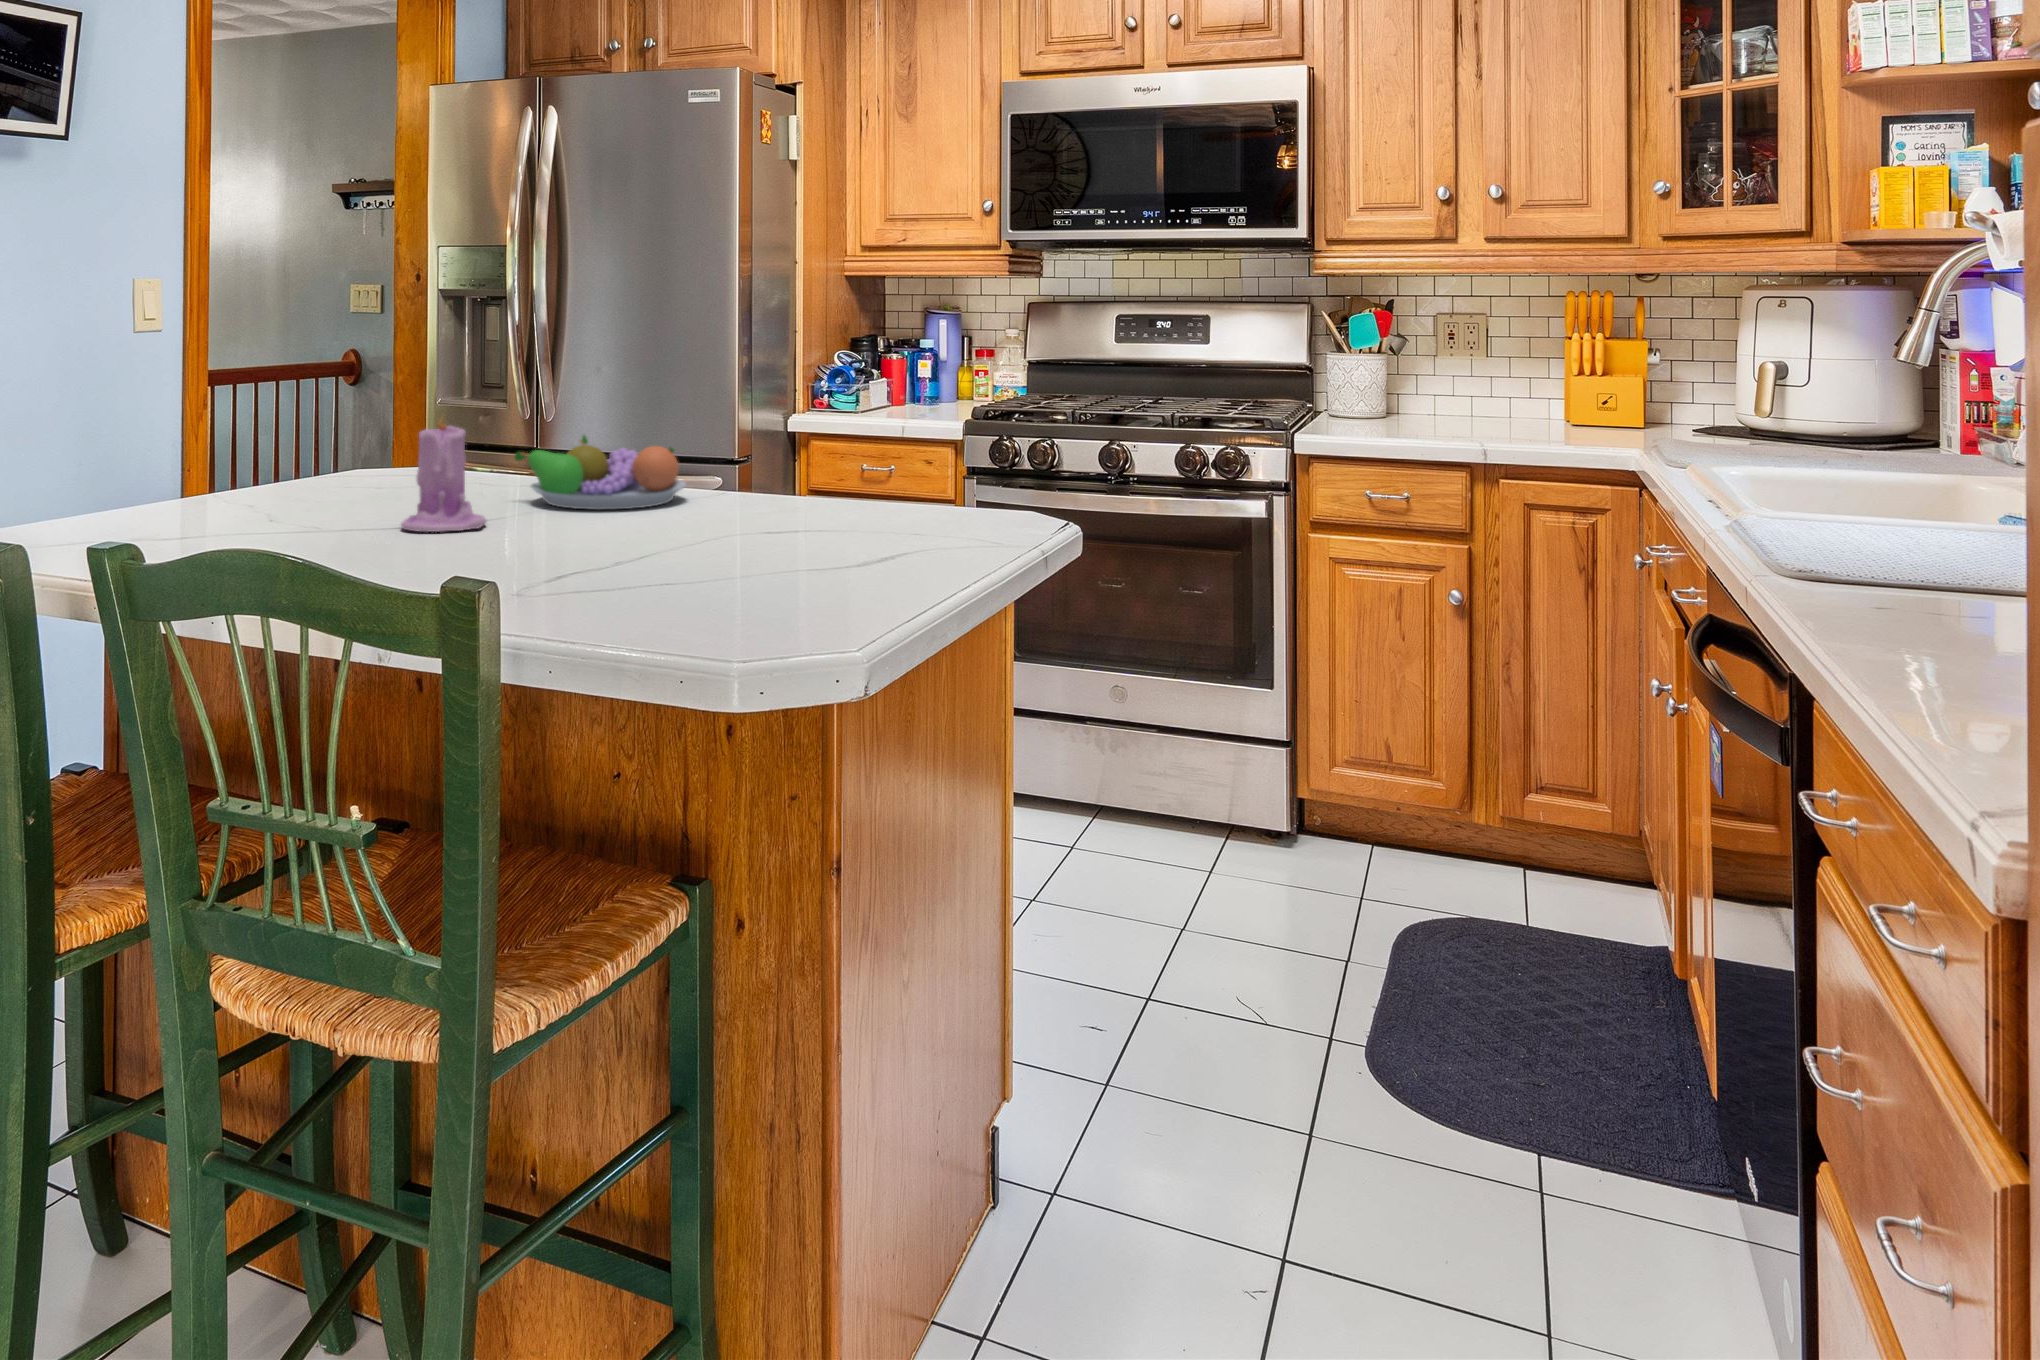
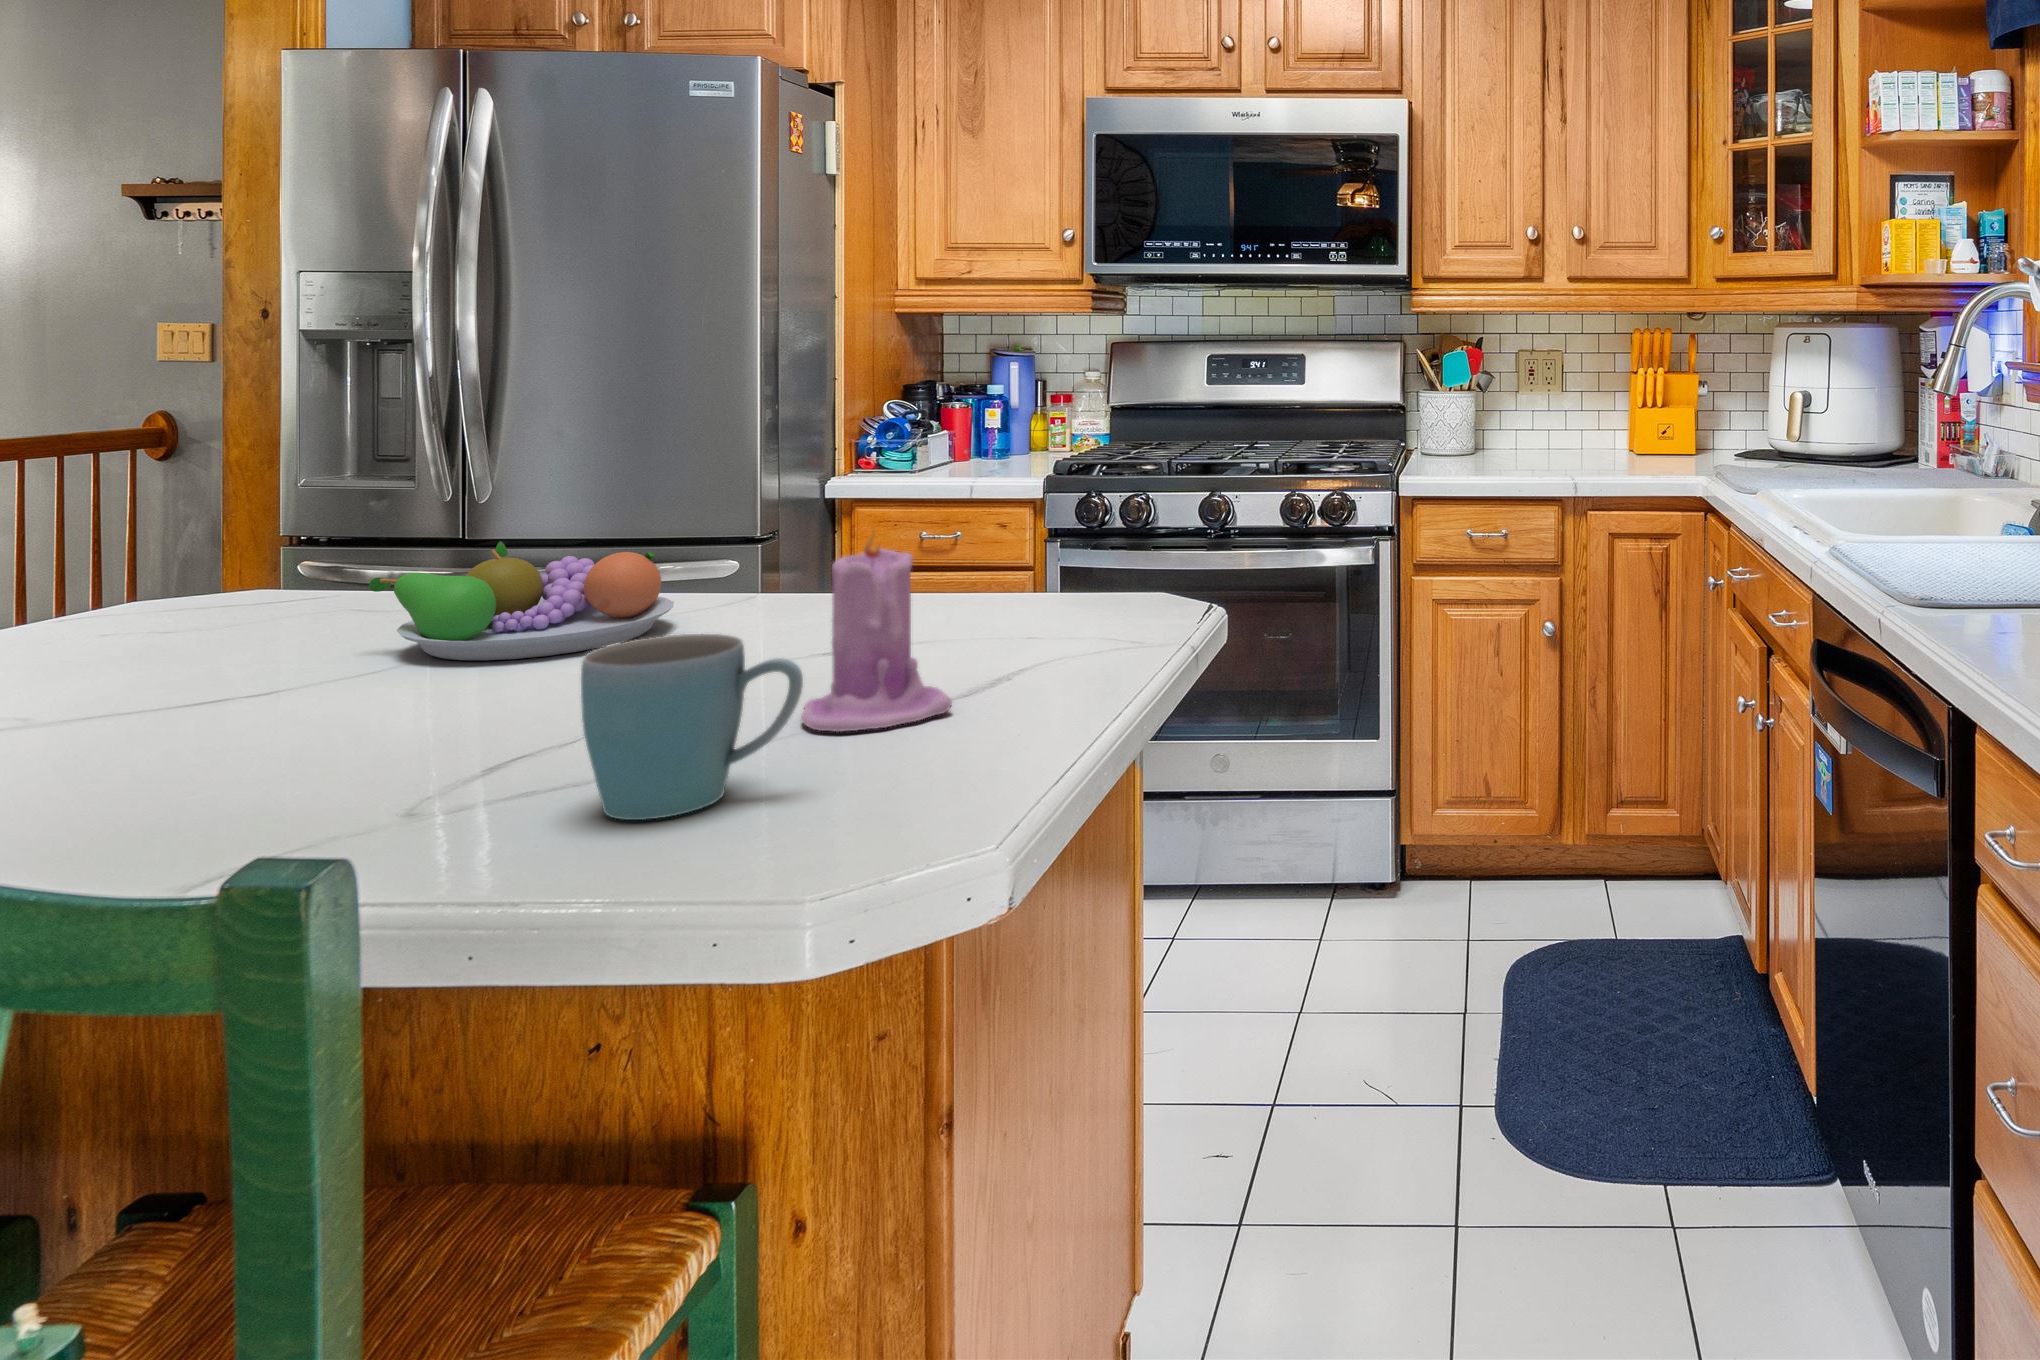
candle: present [401,418,486,532] -> present [801,531,952,732]
mug: none [644,480,764,586] -> present [581,634,803,820]

